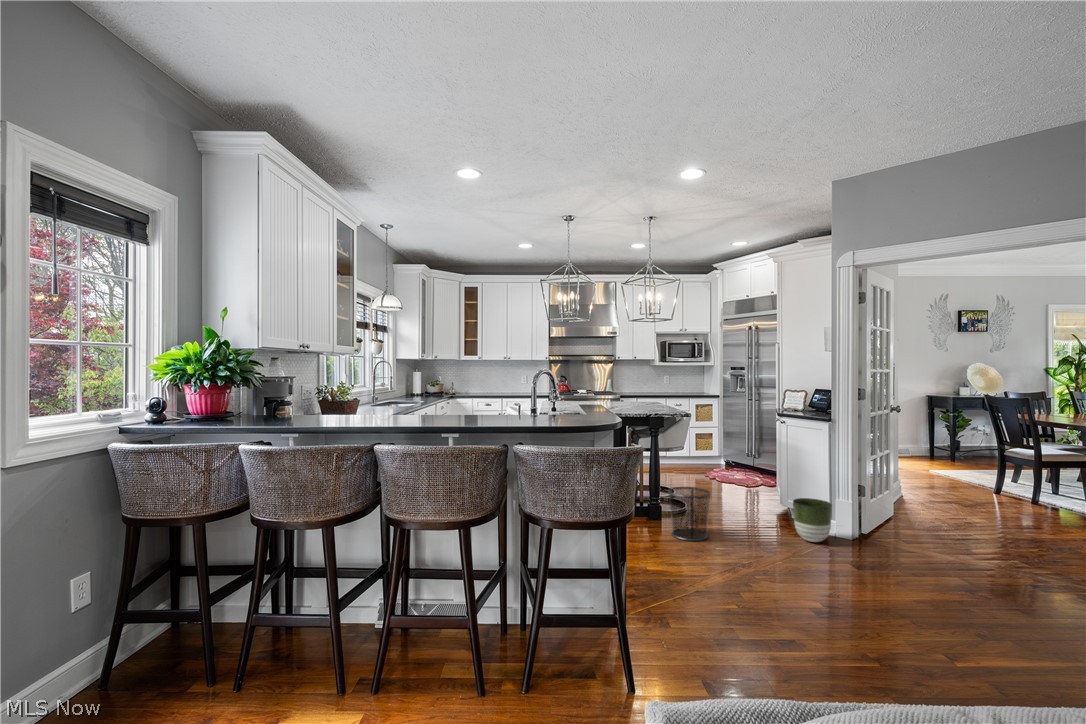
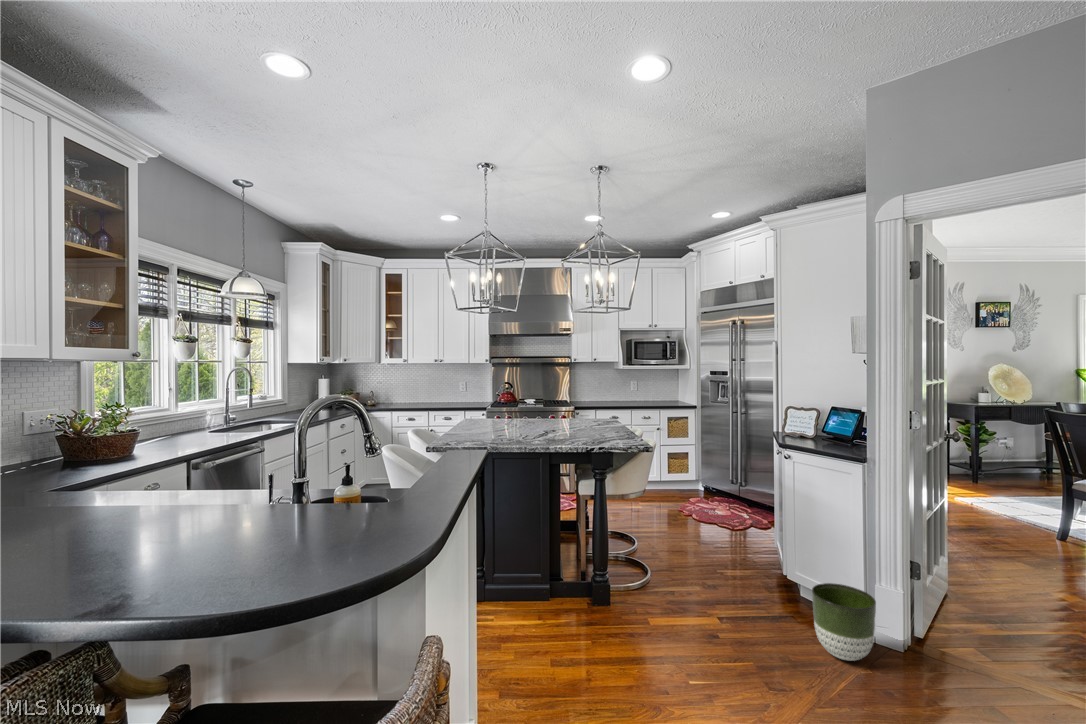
waste bin: present [668,487,711,541] -> none [619,562,685,659]

